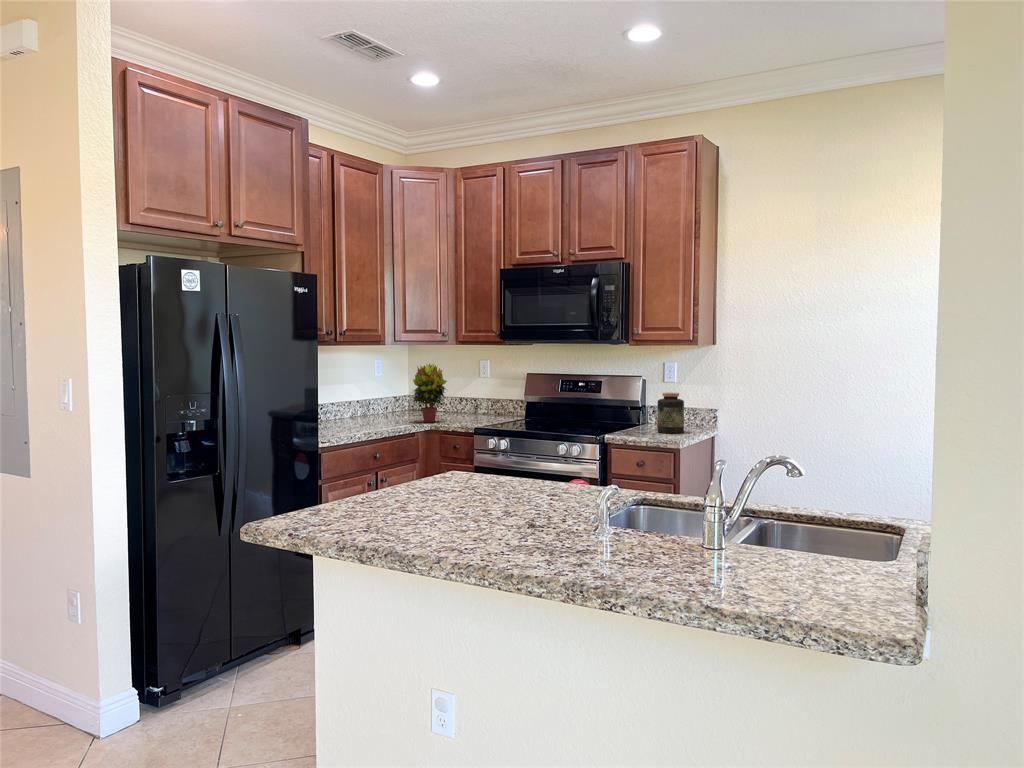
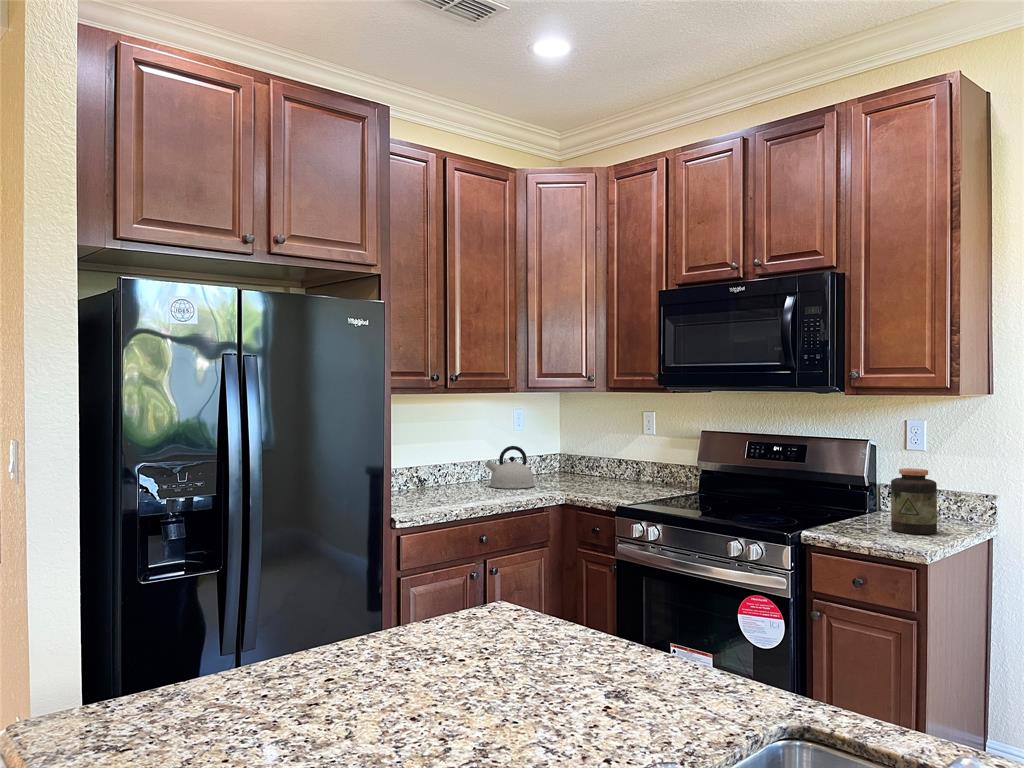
potted plant: present [413,364,447,422] -> none [548,416,597,493]
kettle: none [356,388,397,422] -> present [485,446,535,489]

